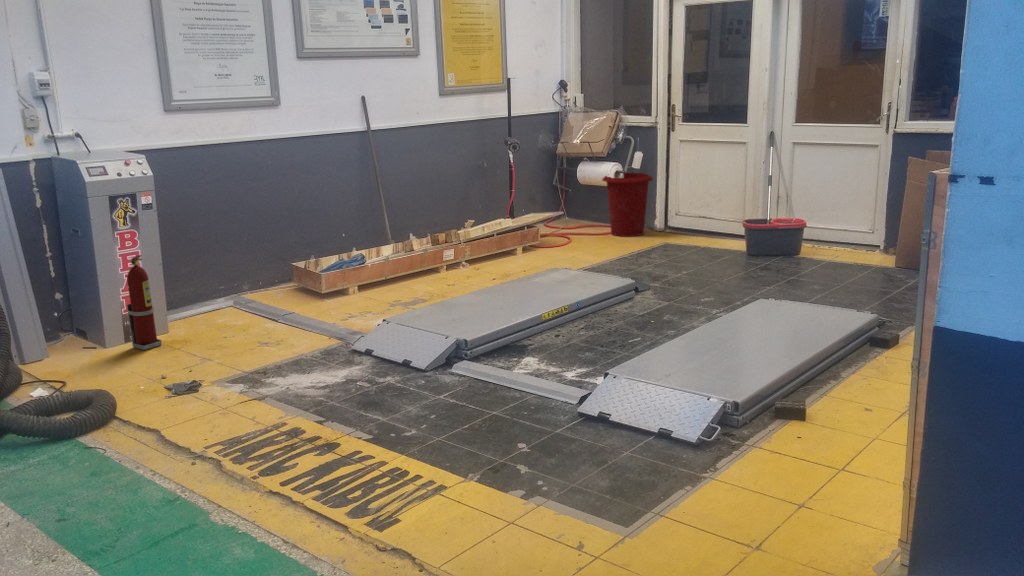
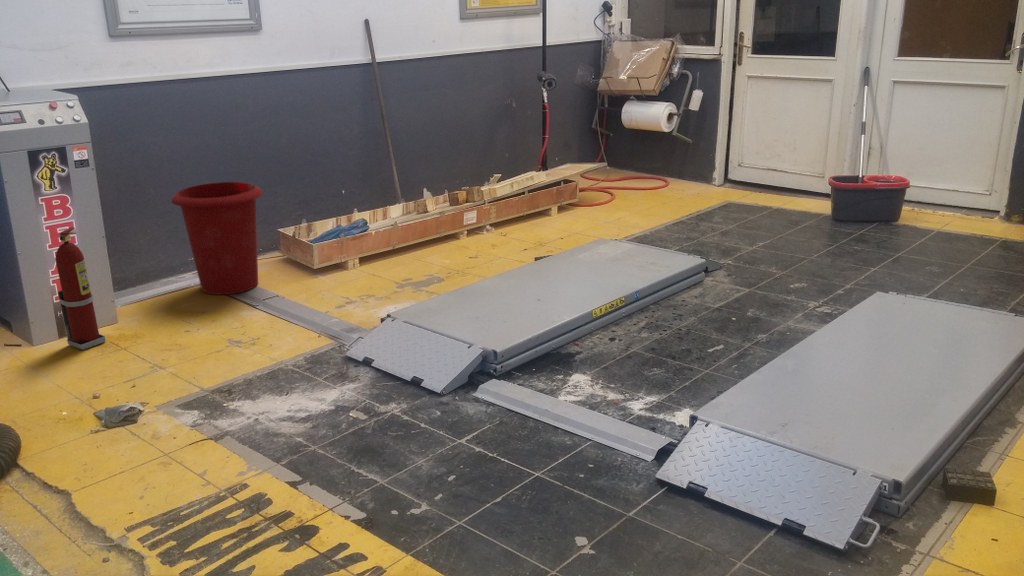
waste bin: present [602,173,653,237] -> present [171,182,263,295]

